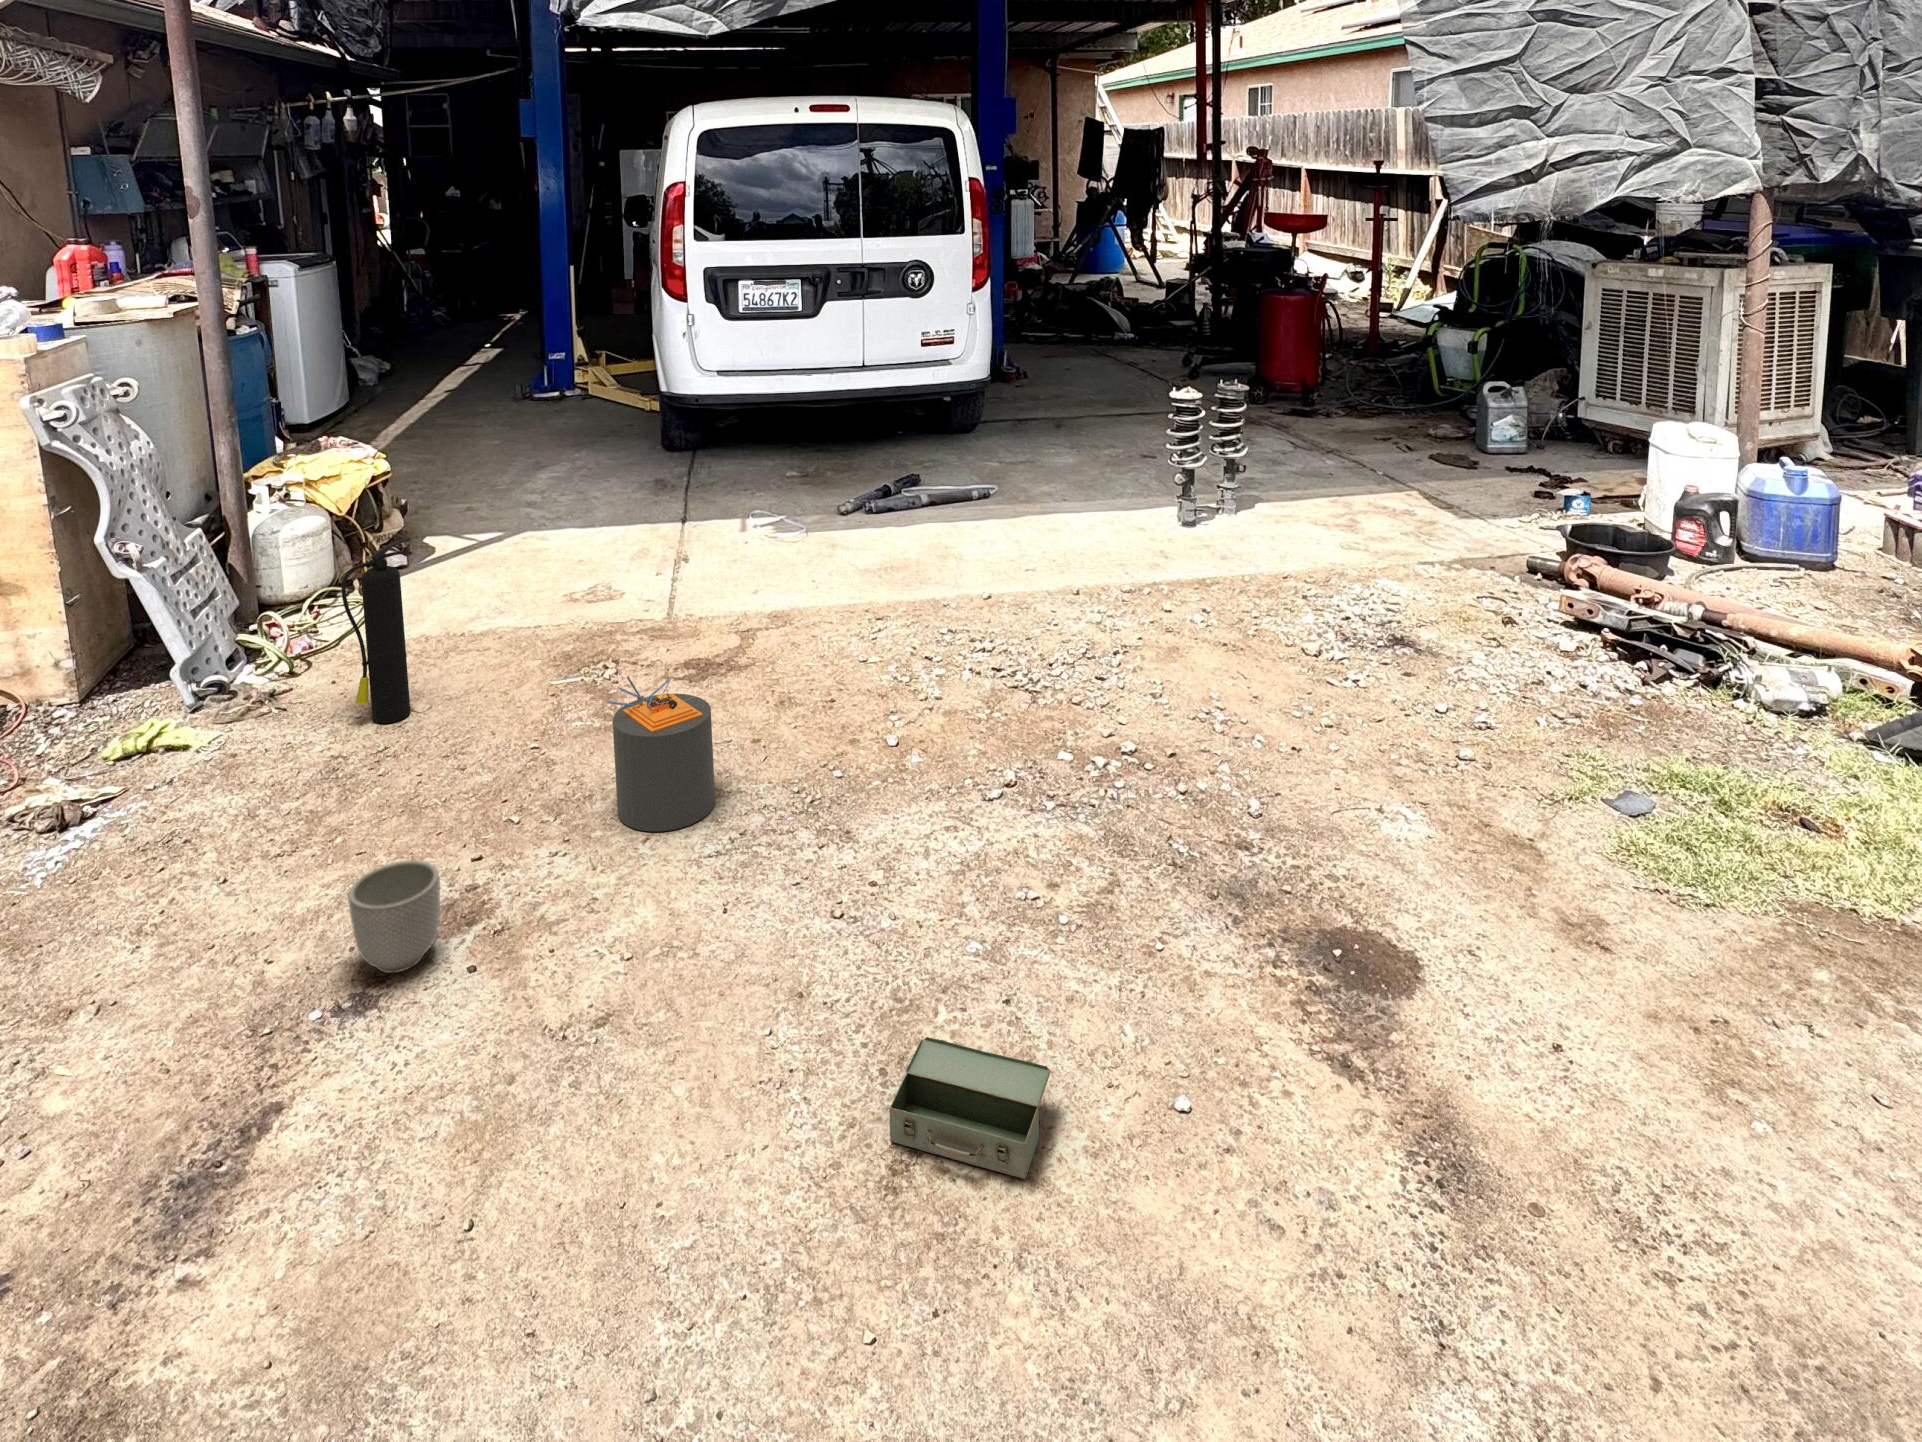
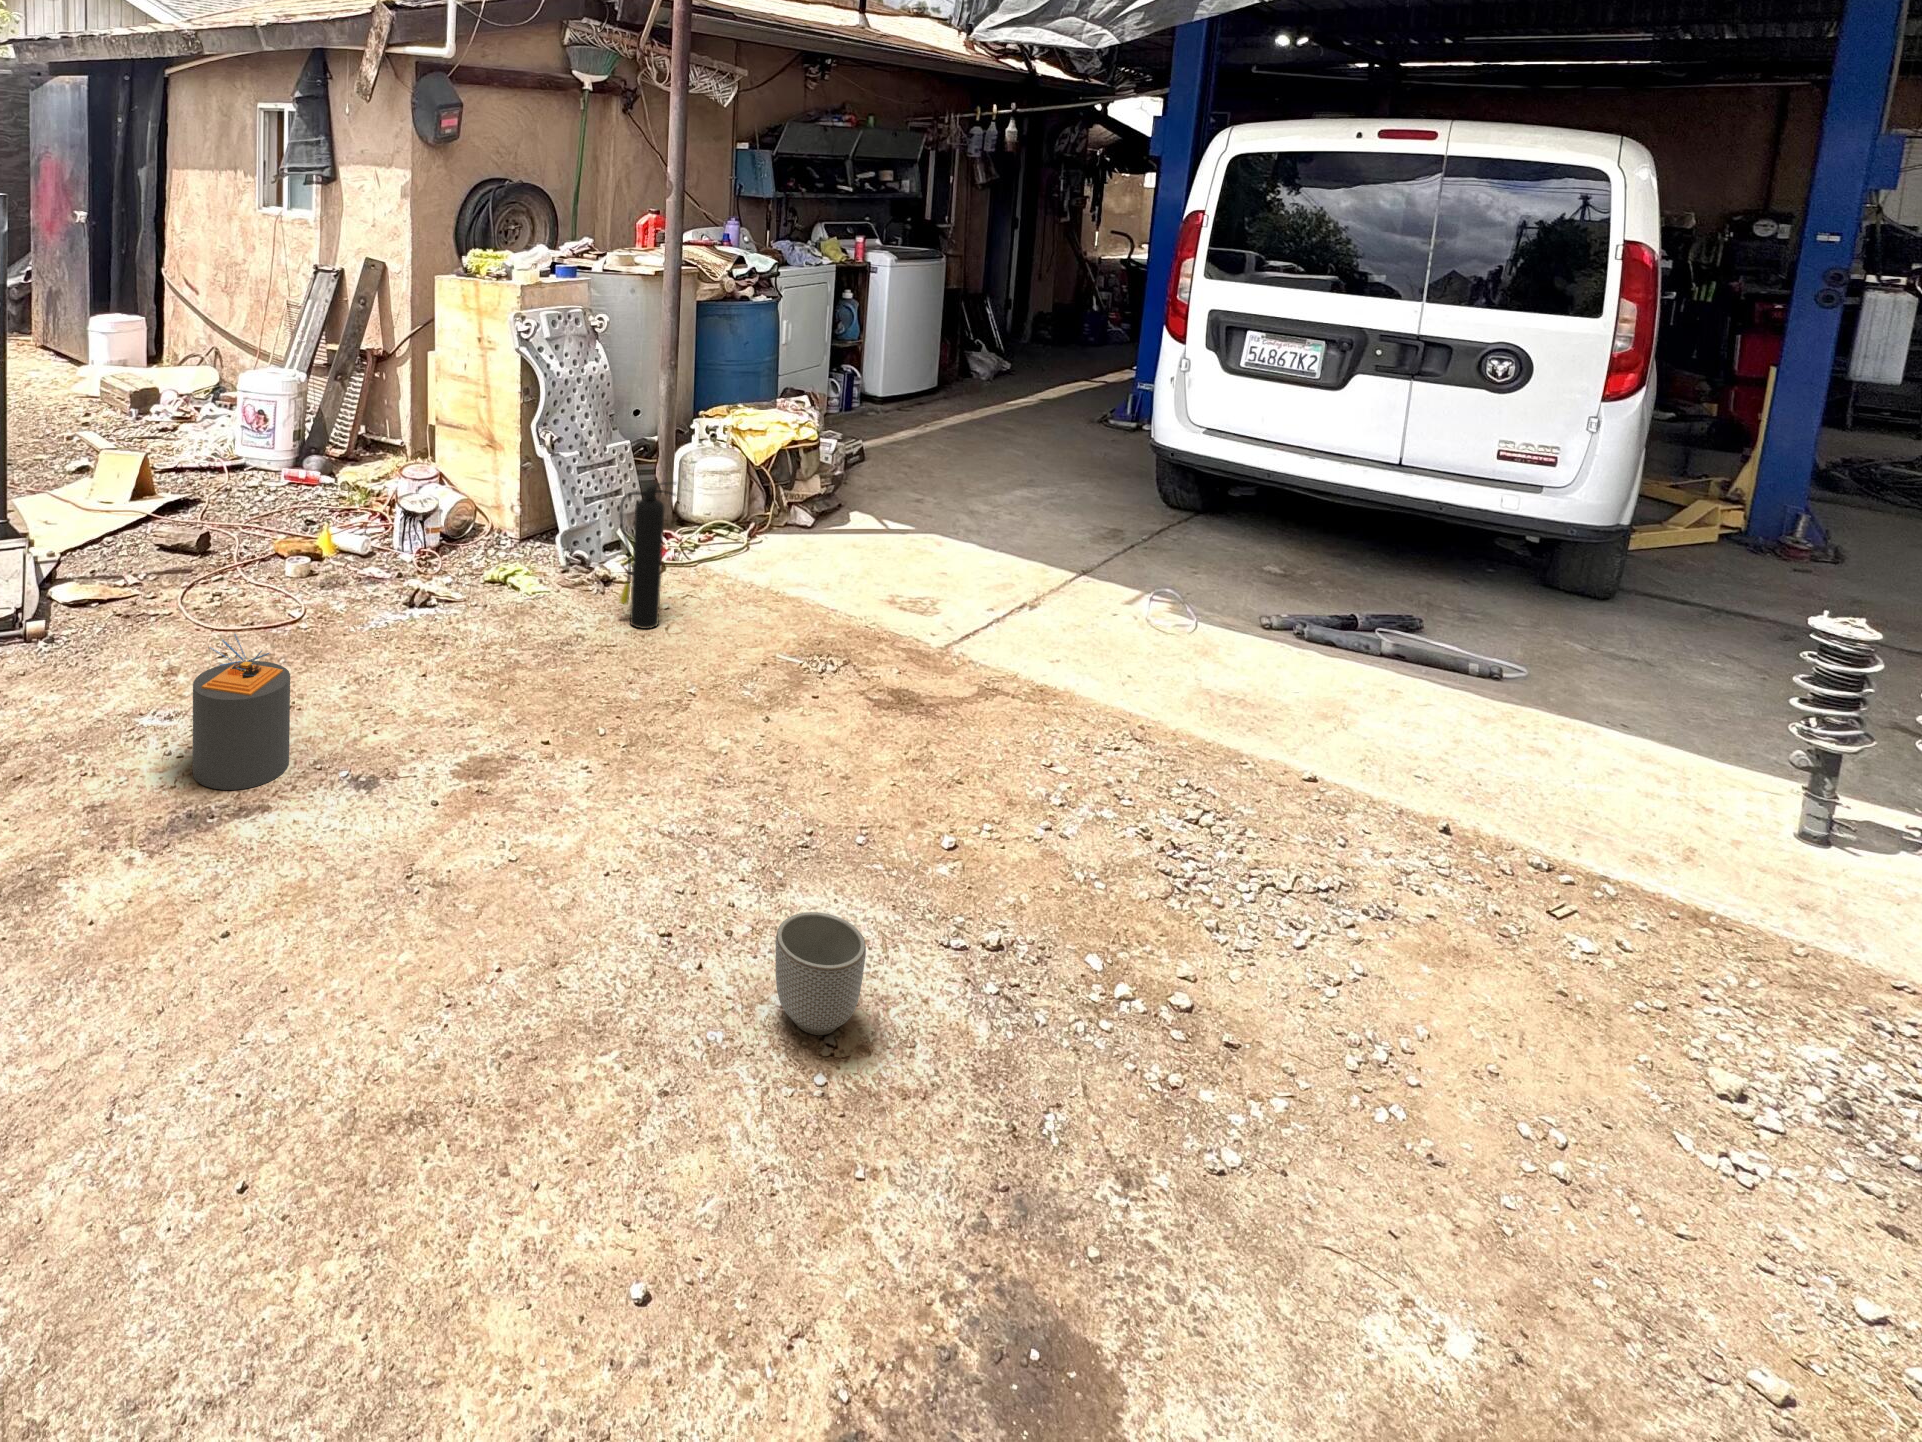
trash can: present [608,677,715,832] -> present [193,634,290,790]
planter: present [348,860,440,973] -> present [776,912,866,1035]
toolbox: present [889,1037,1051,1179] -> none [439,1047,568,1209]

